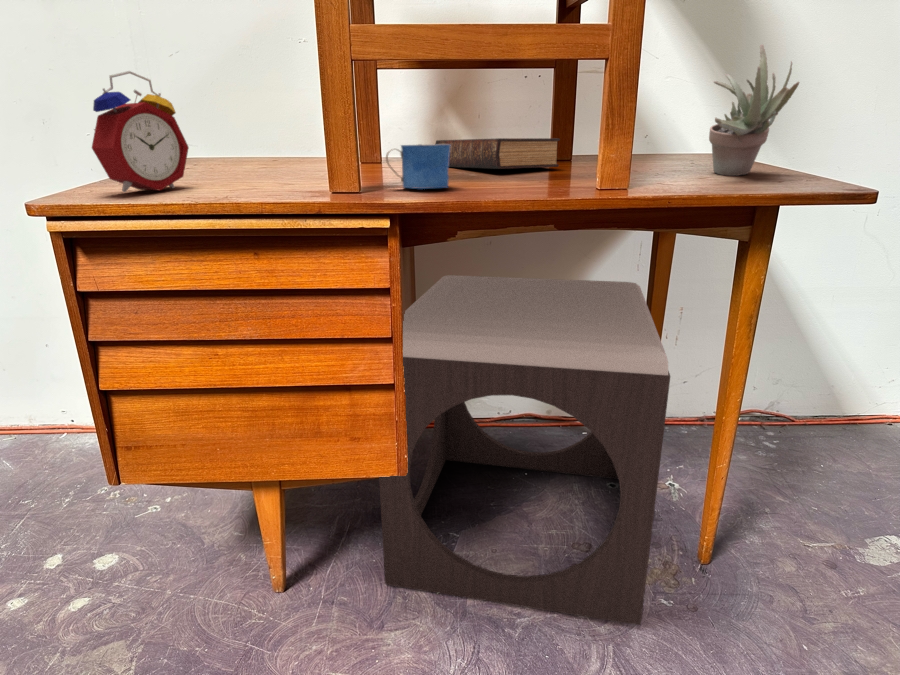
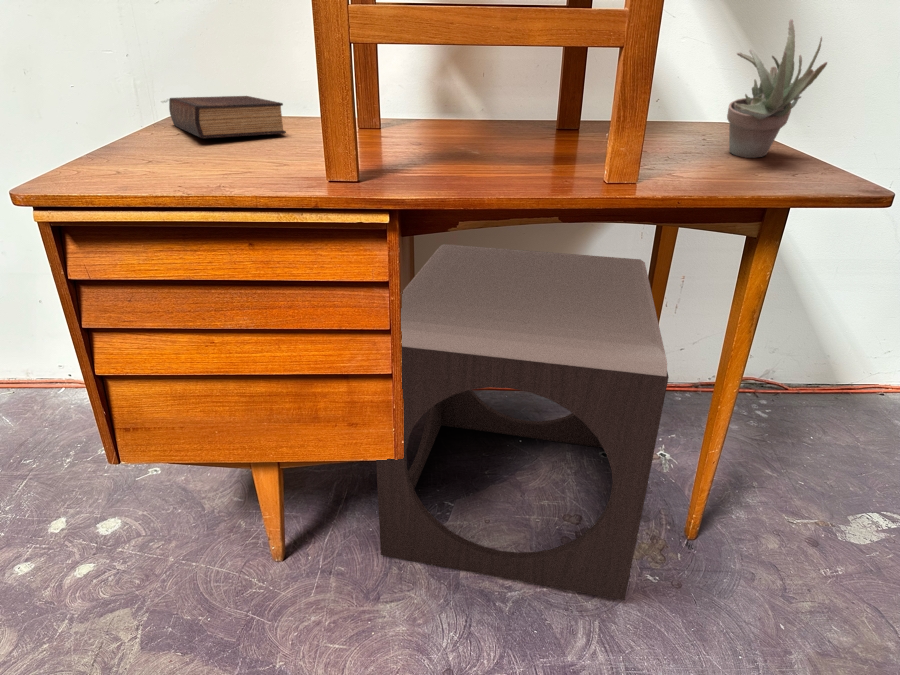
alarm clock: present [92,71,189,192] -> none [74,43,176,175]
book: present [435,138,560,169] -> present [169,96,286,138]
mug: present [386,144,450,189] -> none [386,125,455,177]

